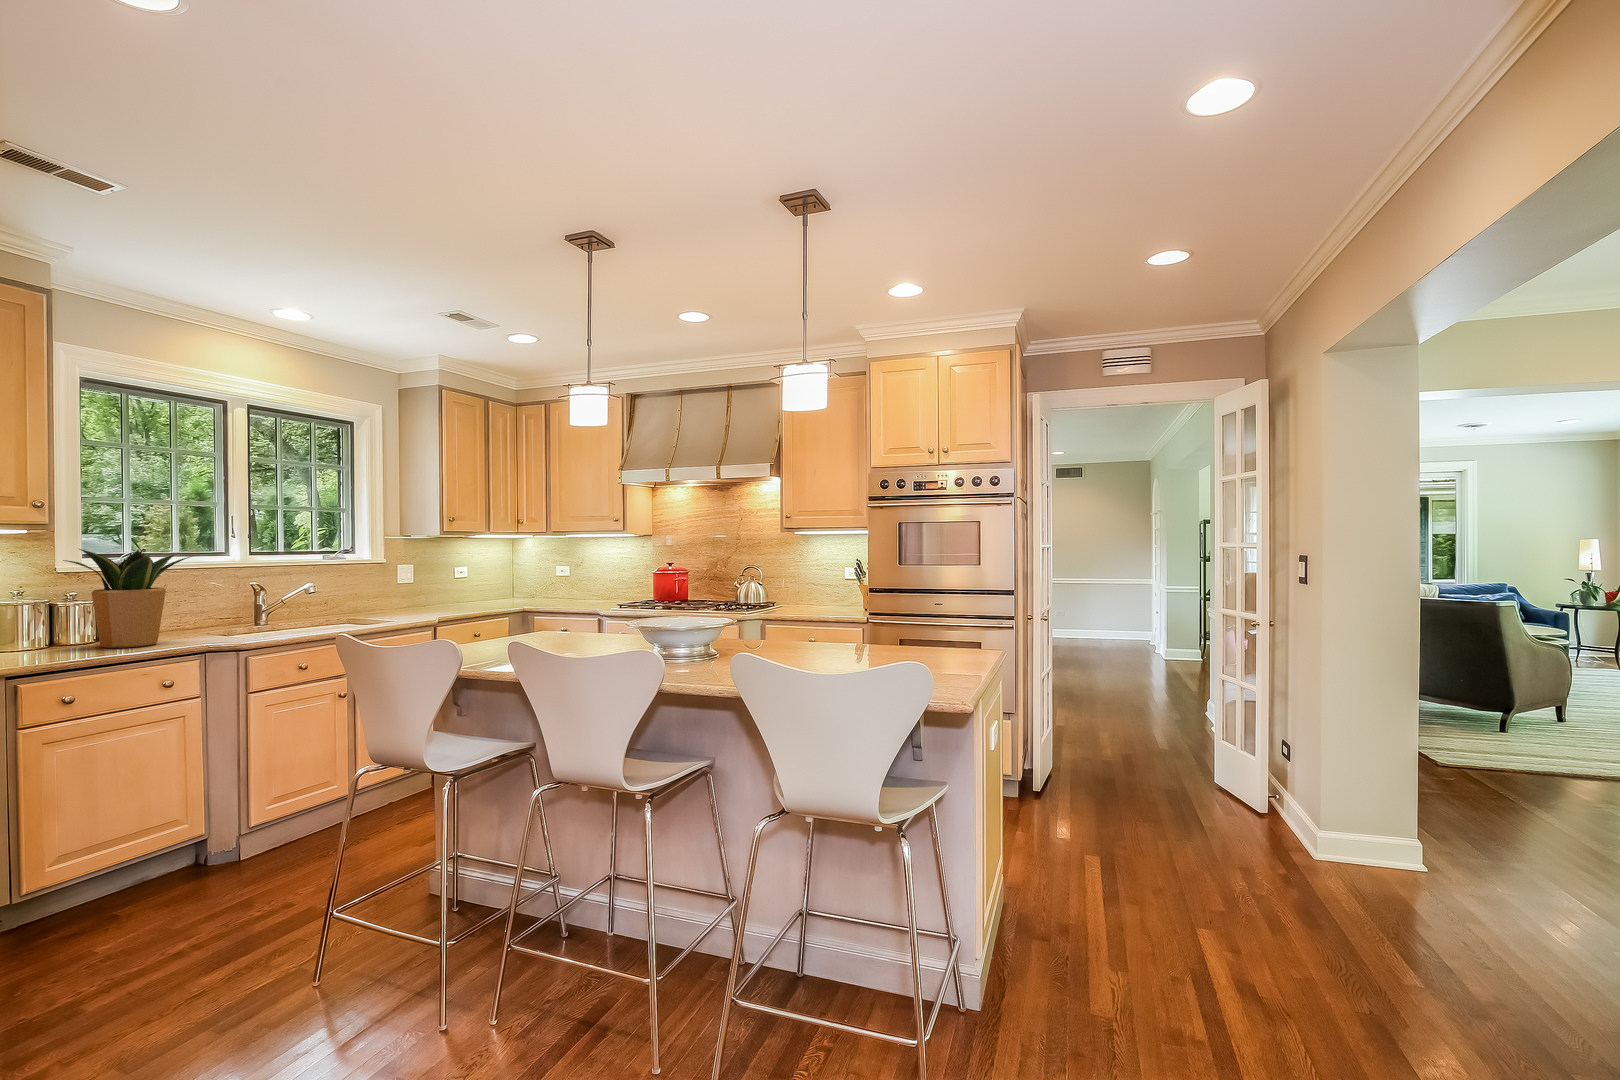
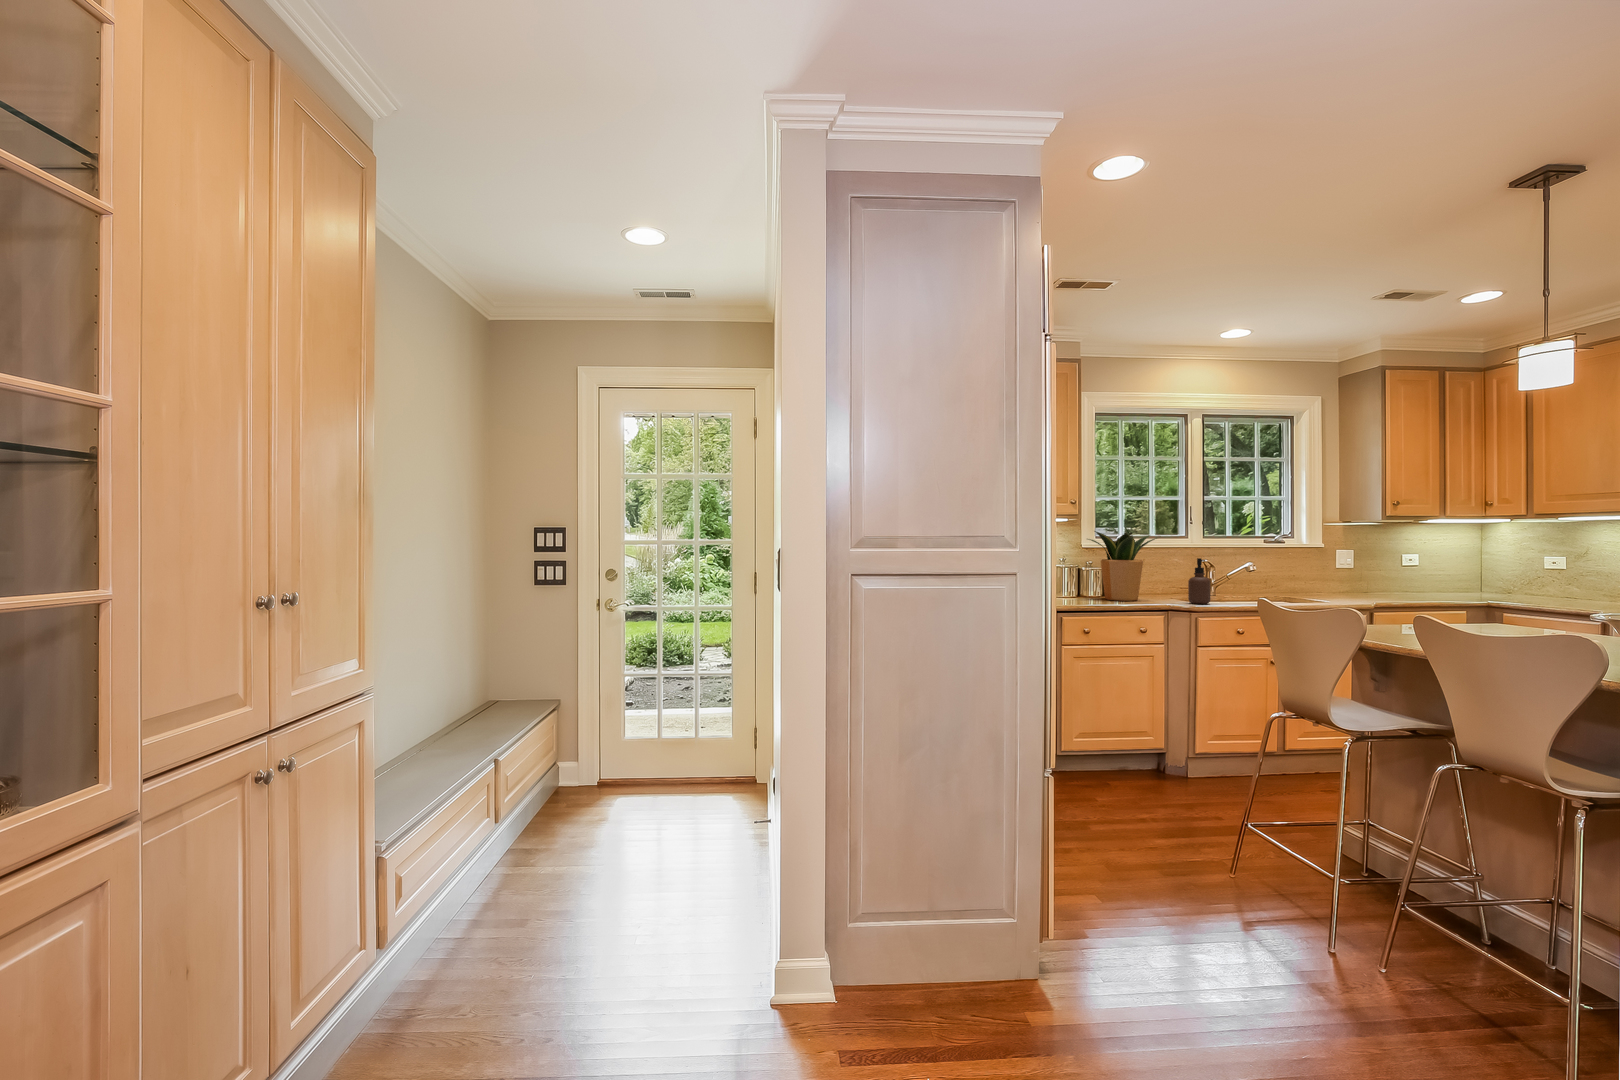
soap dispenser: none [235,582,266,640] -> present [1188,558,1210,604]

